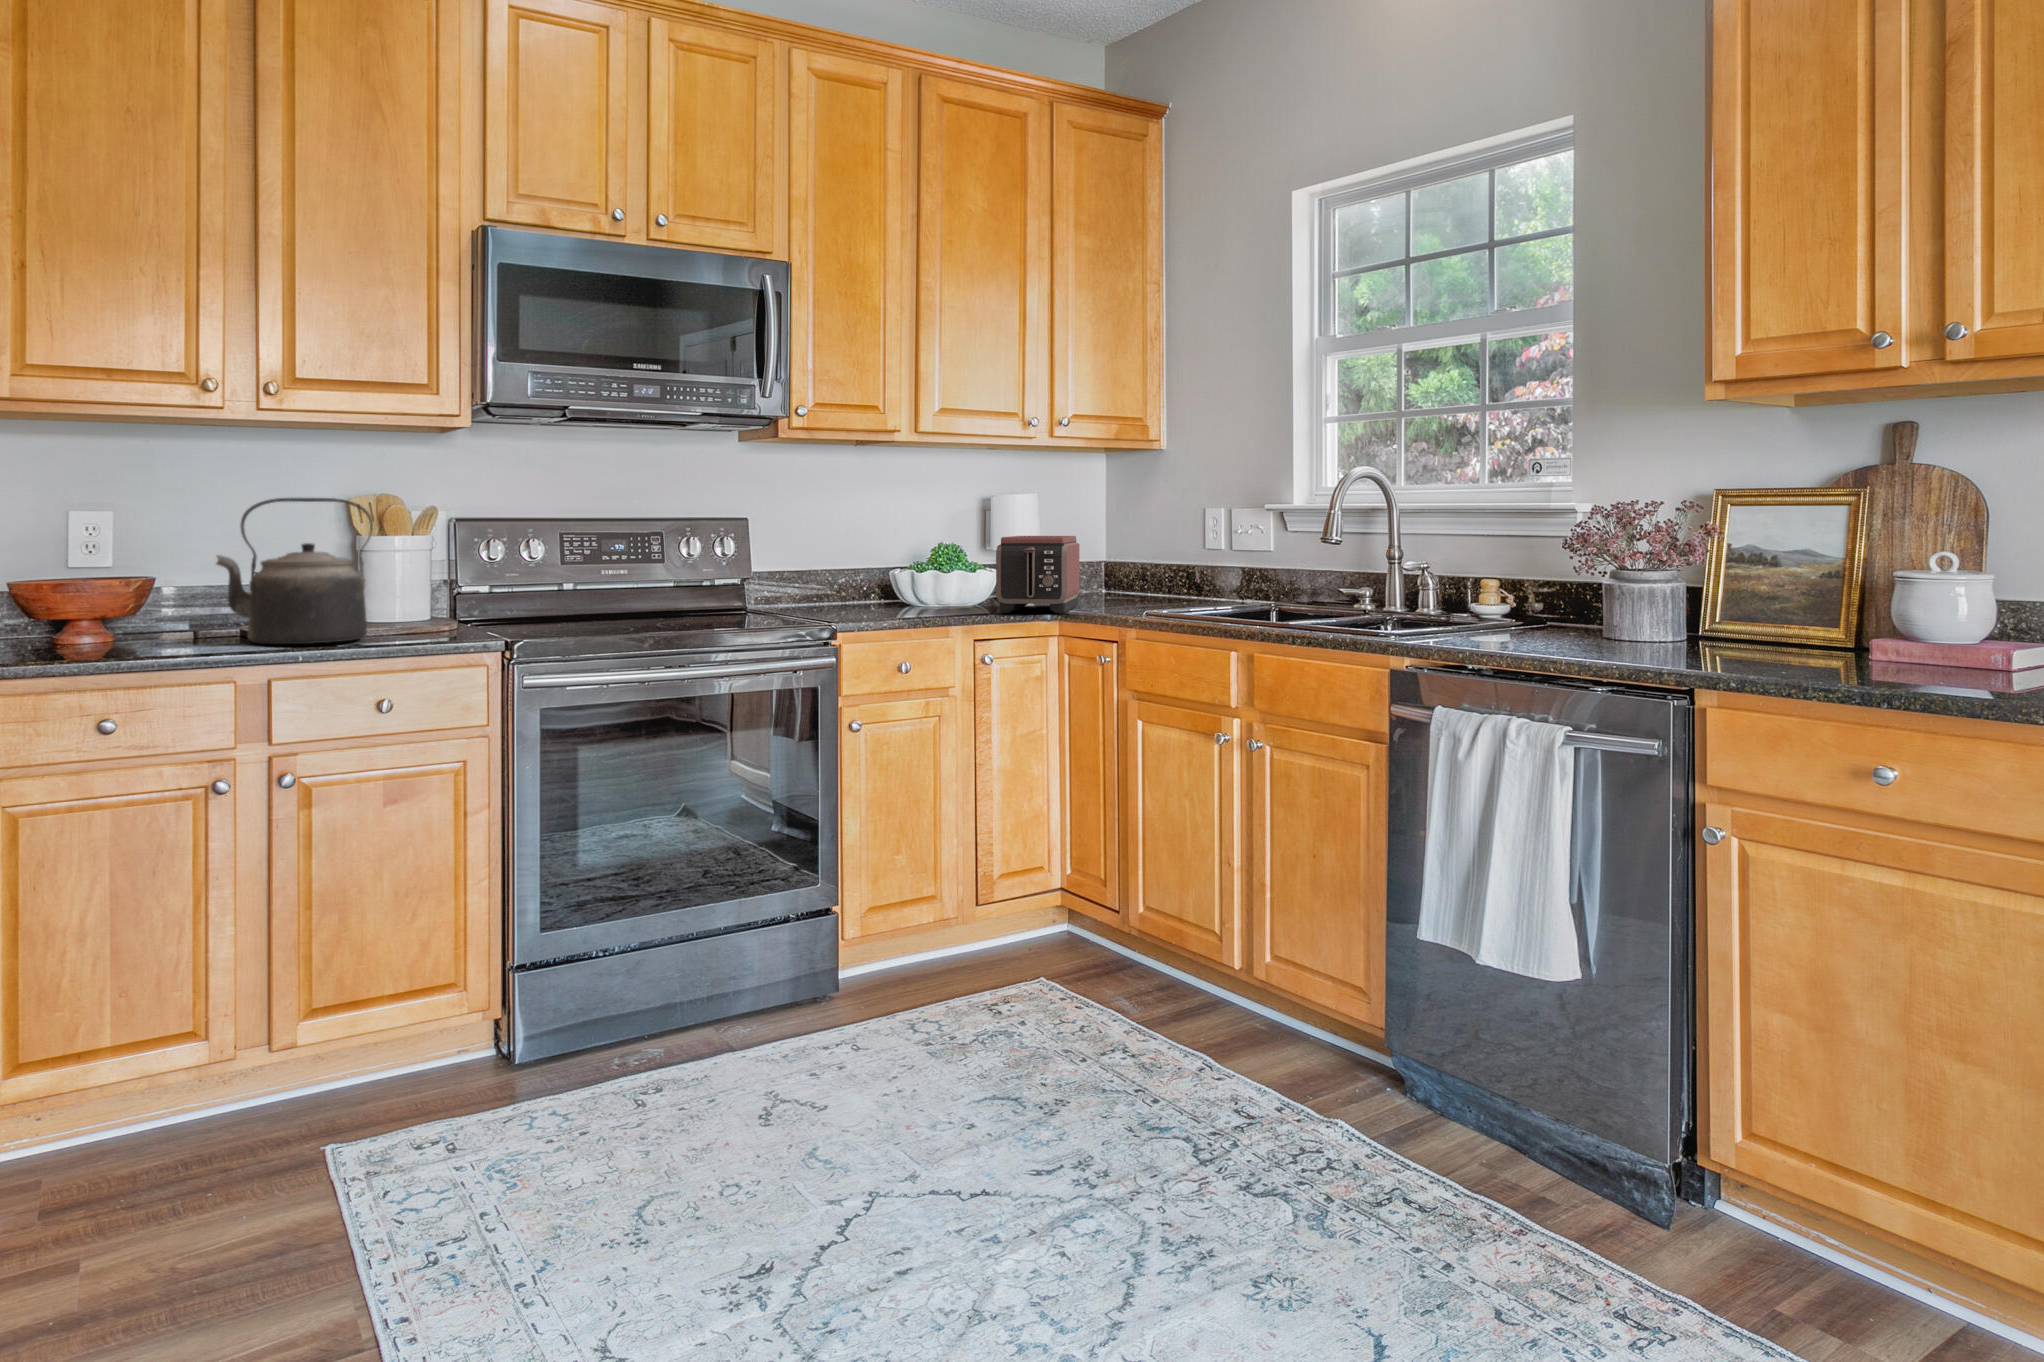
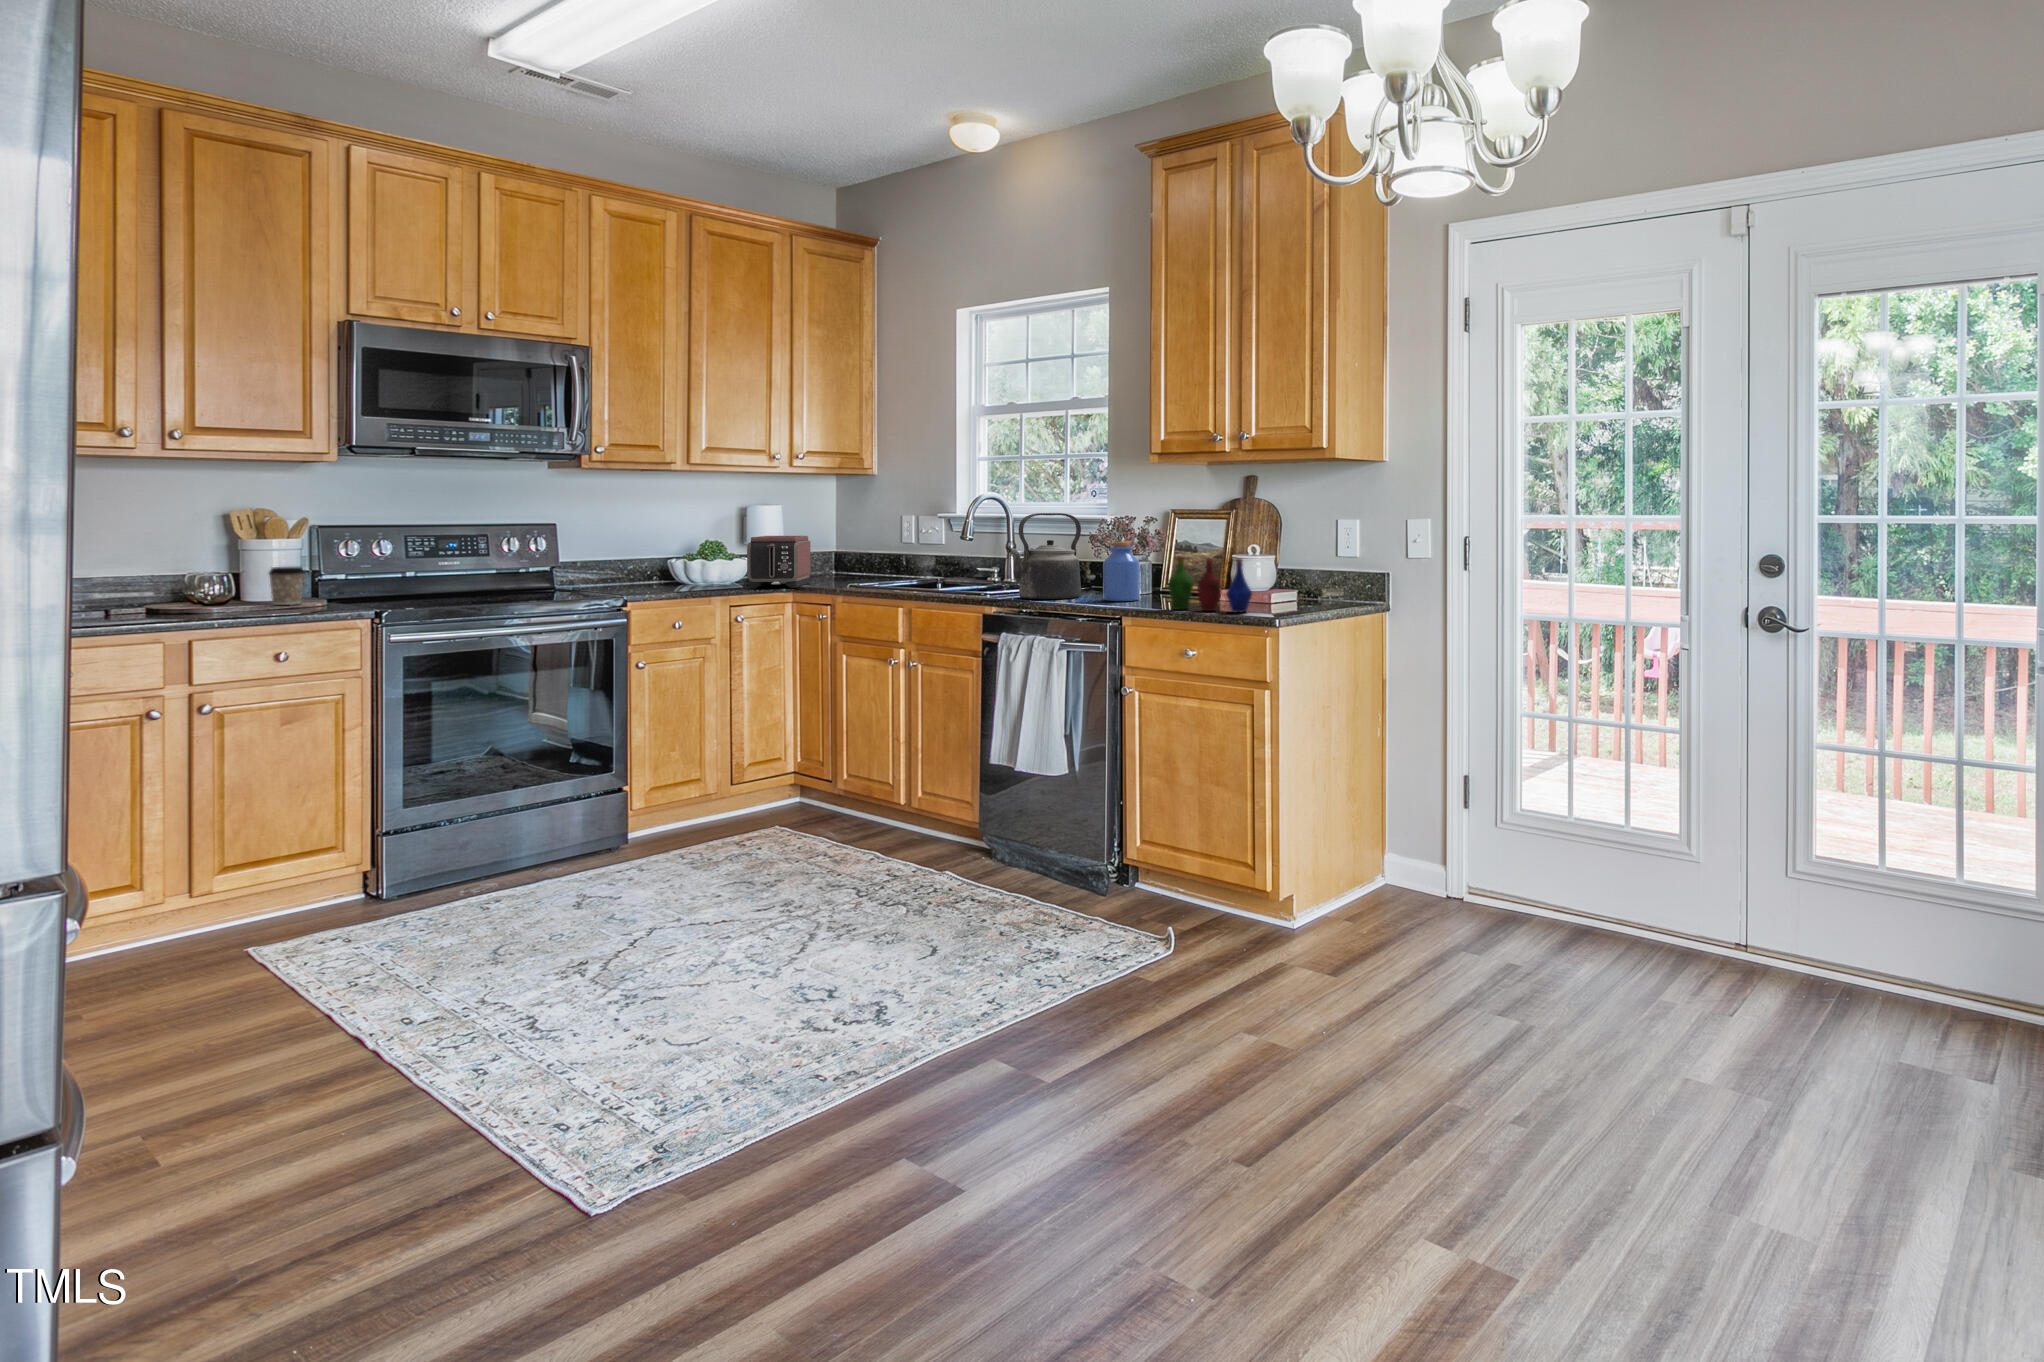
kettle: present [216,498,373,644] -> present [1008,513,1081,599]
jar: none [1618,544,1691,654] -> present [1103,542,1140,601]
bottle: none [1800,572,2028,693] -> present [1168,557,1252,613]
coffee cup: none [388,575,433,628] -> present [269,567,305,605]

